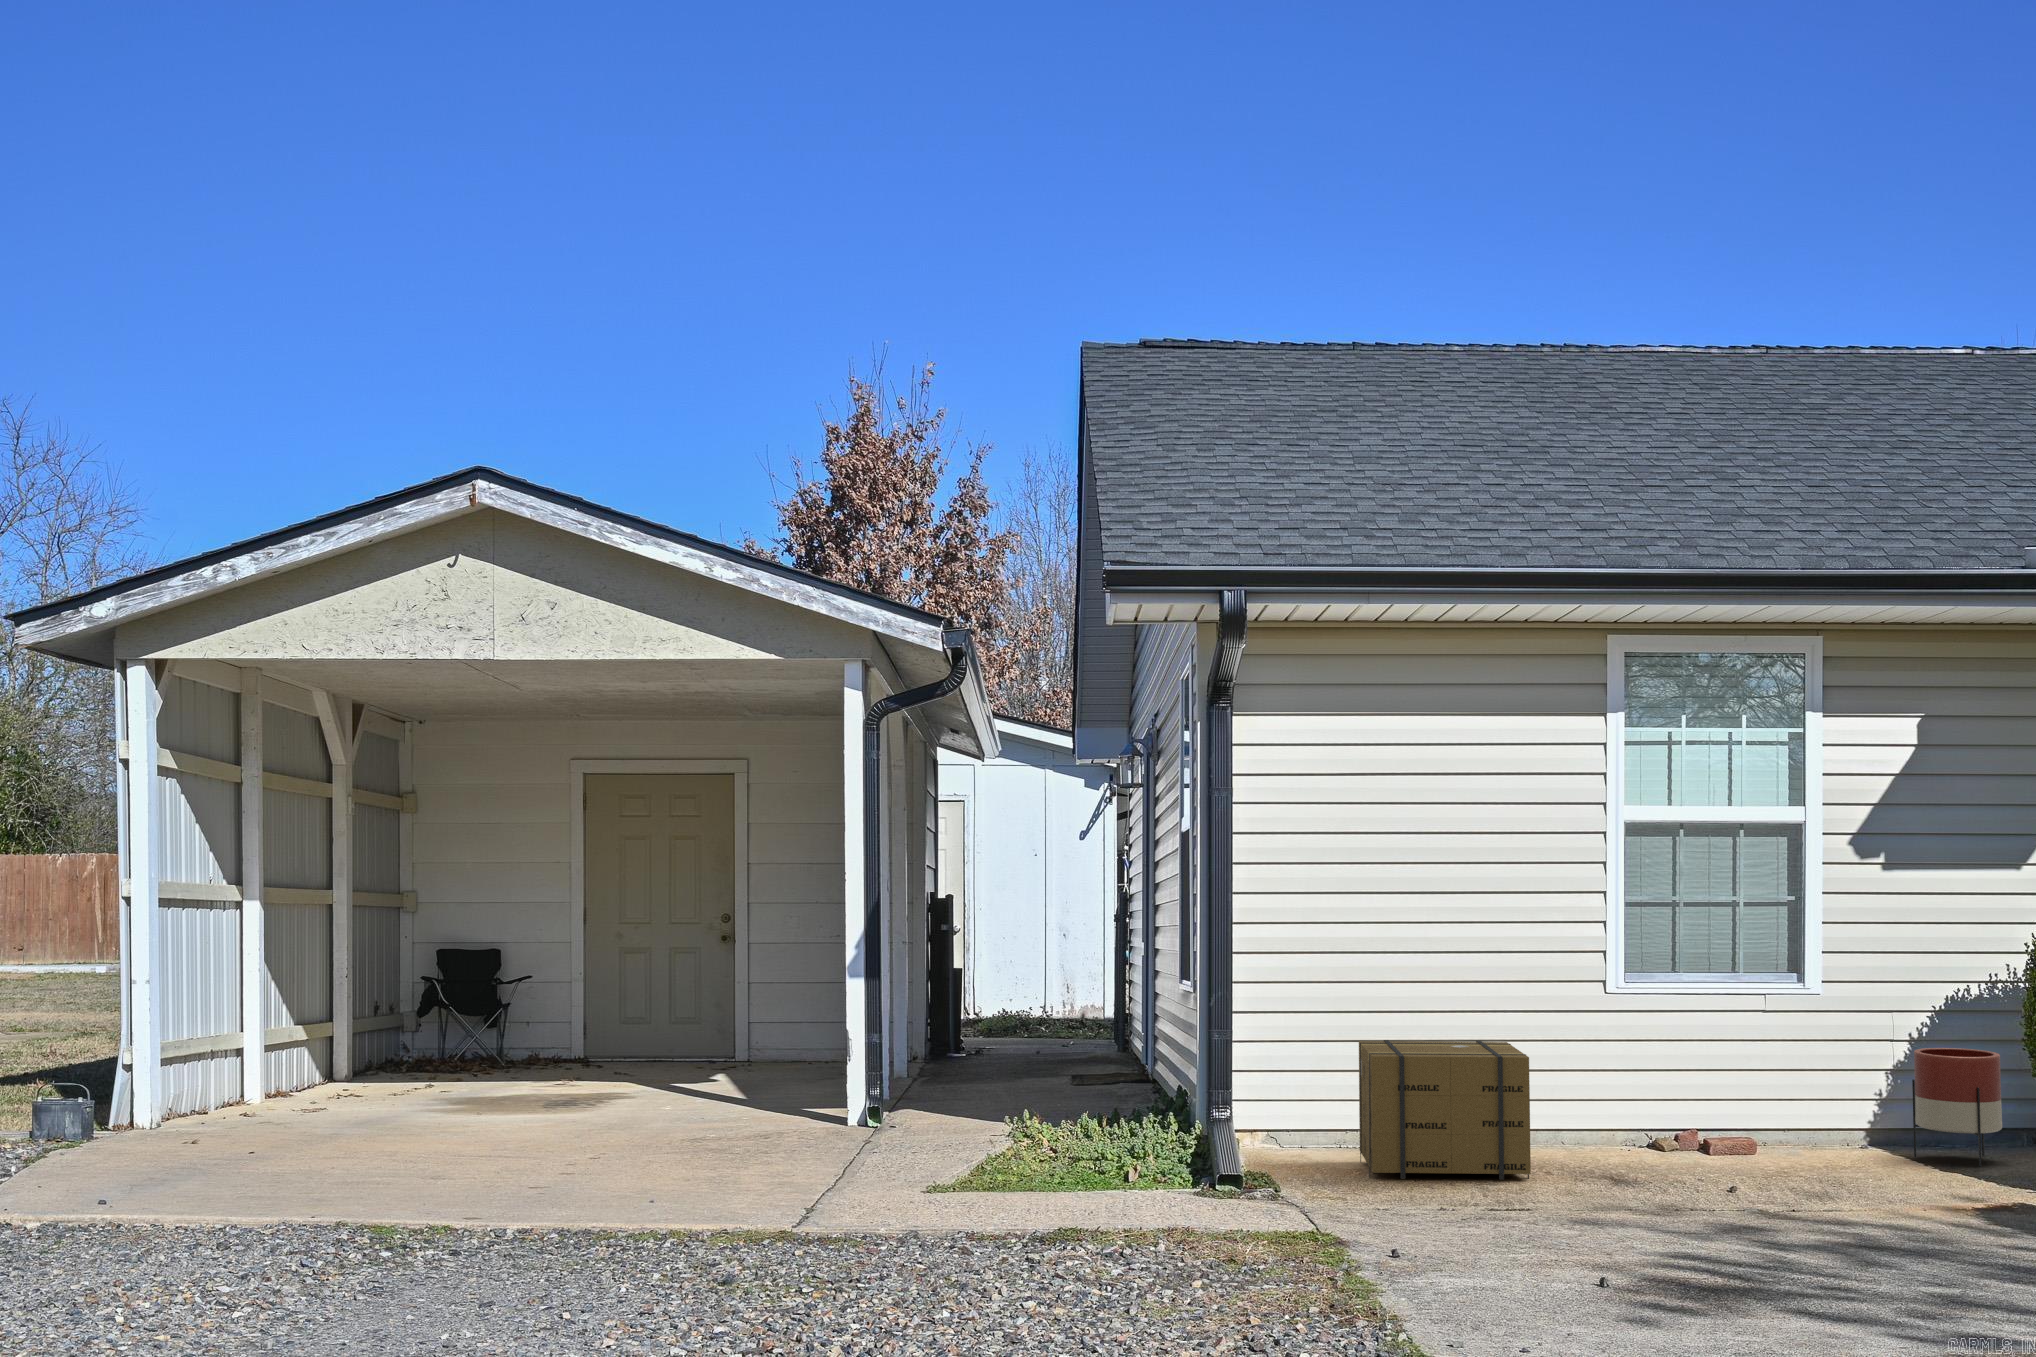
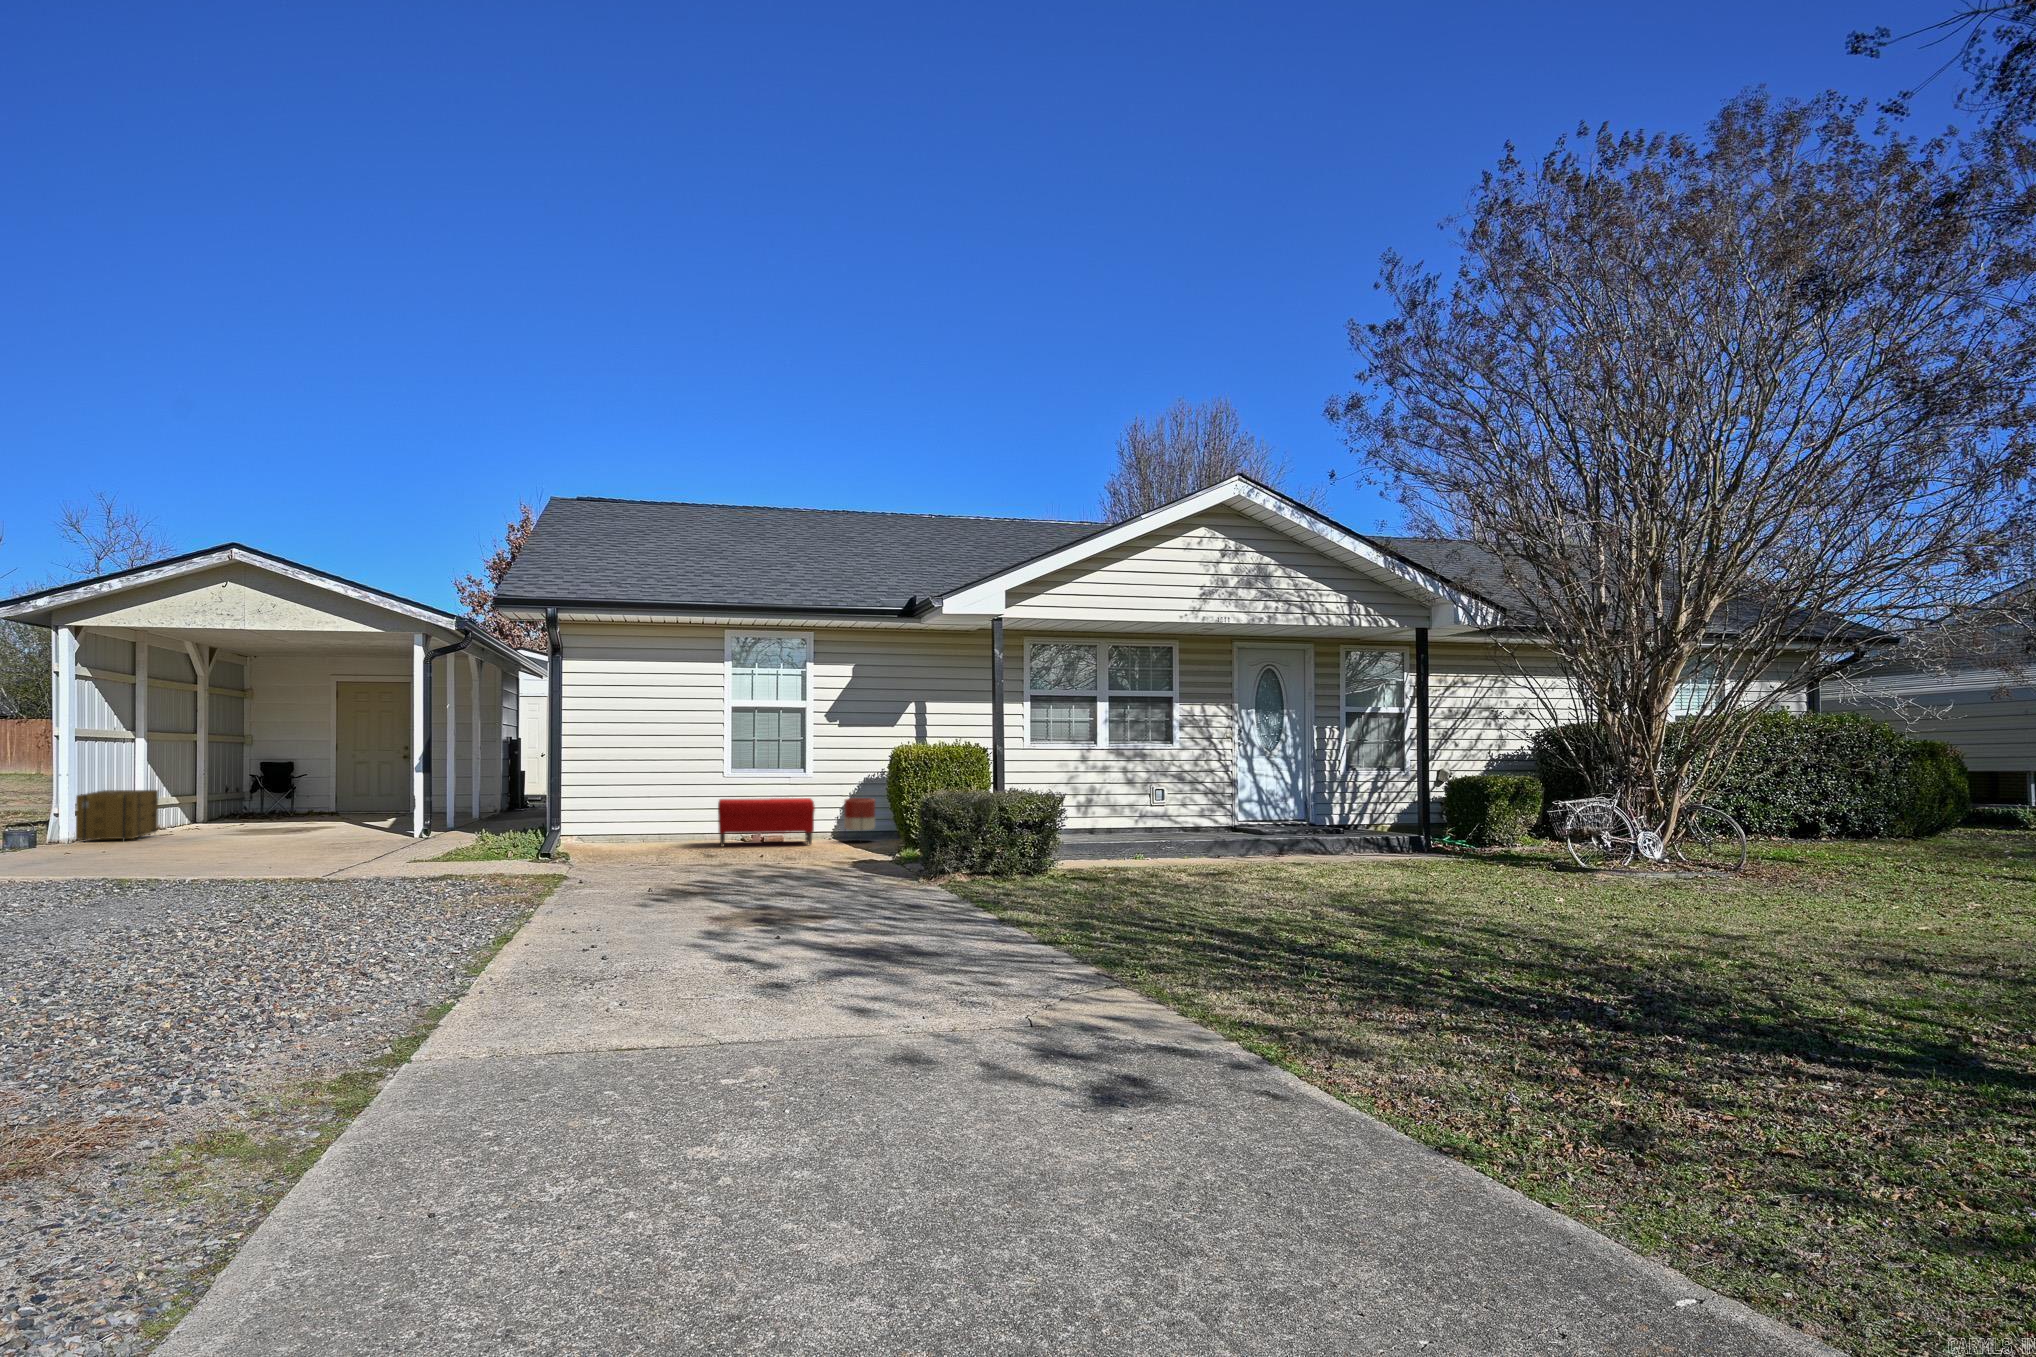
cardboard box: present [1359,1040,1531,1180] -> present [76,790,158,841]
bench: none [1603,1048,1874,1176] -> present [718,798,815,847]

